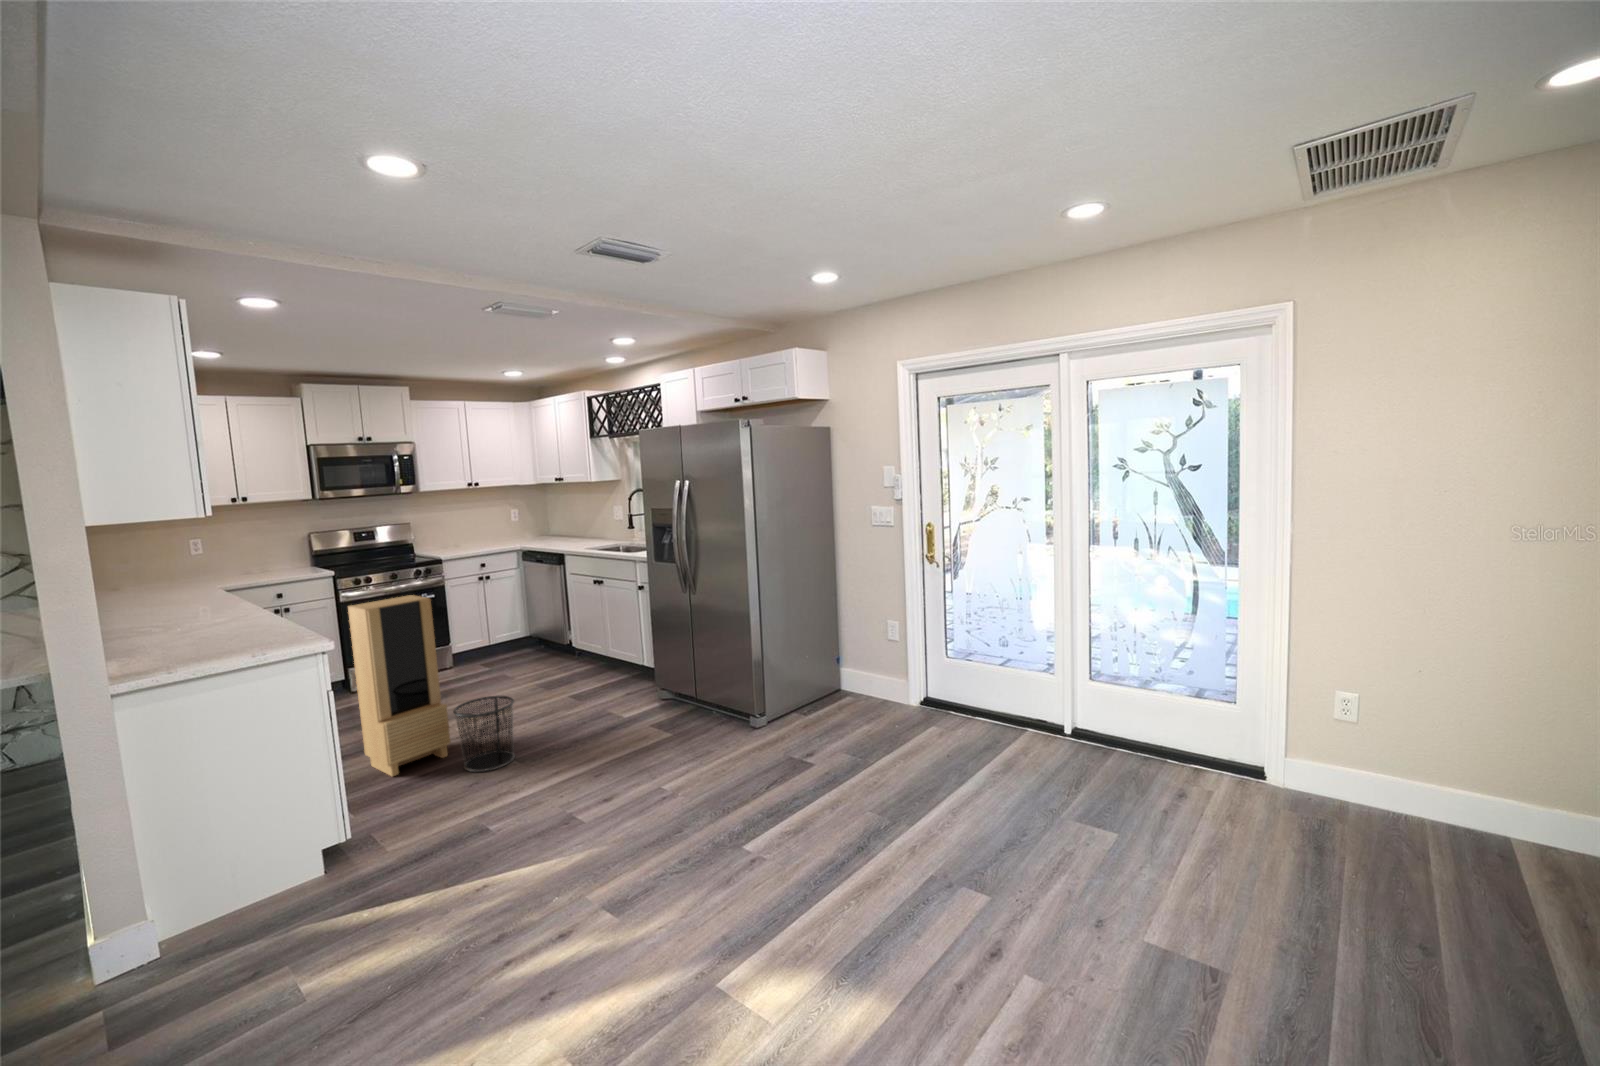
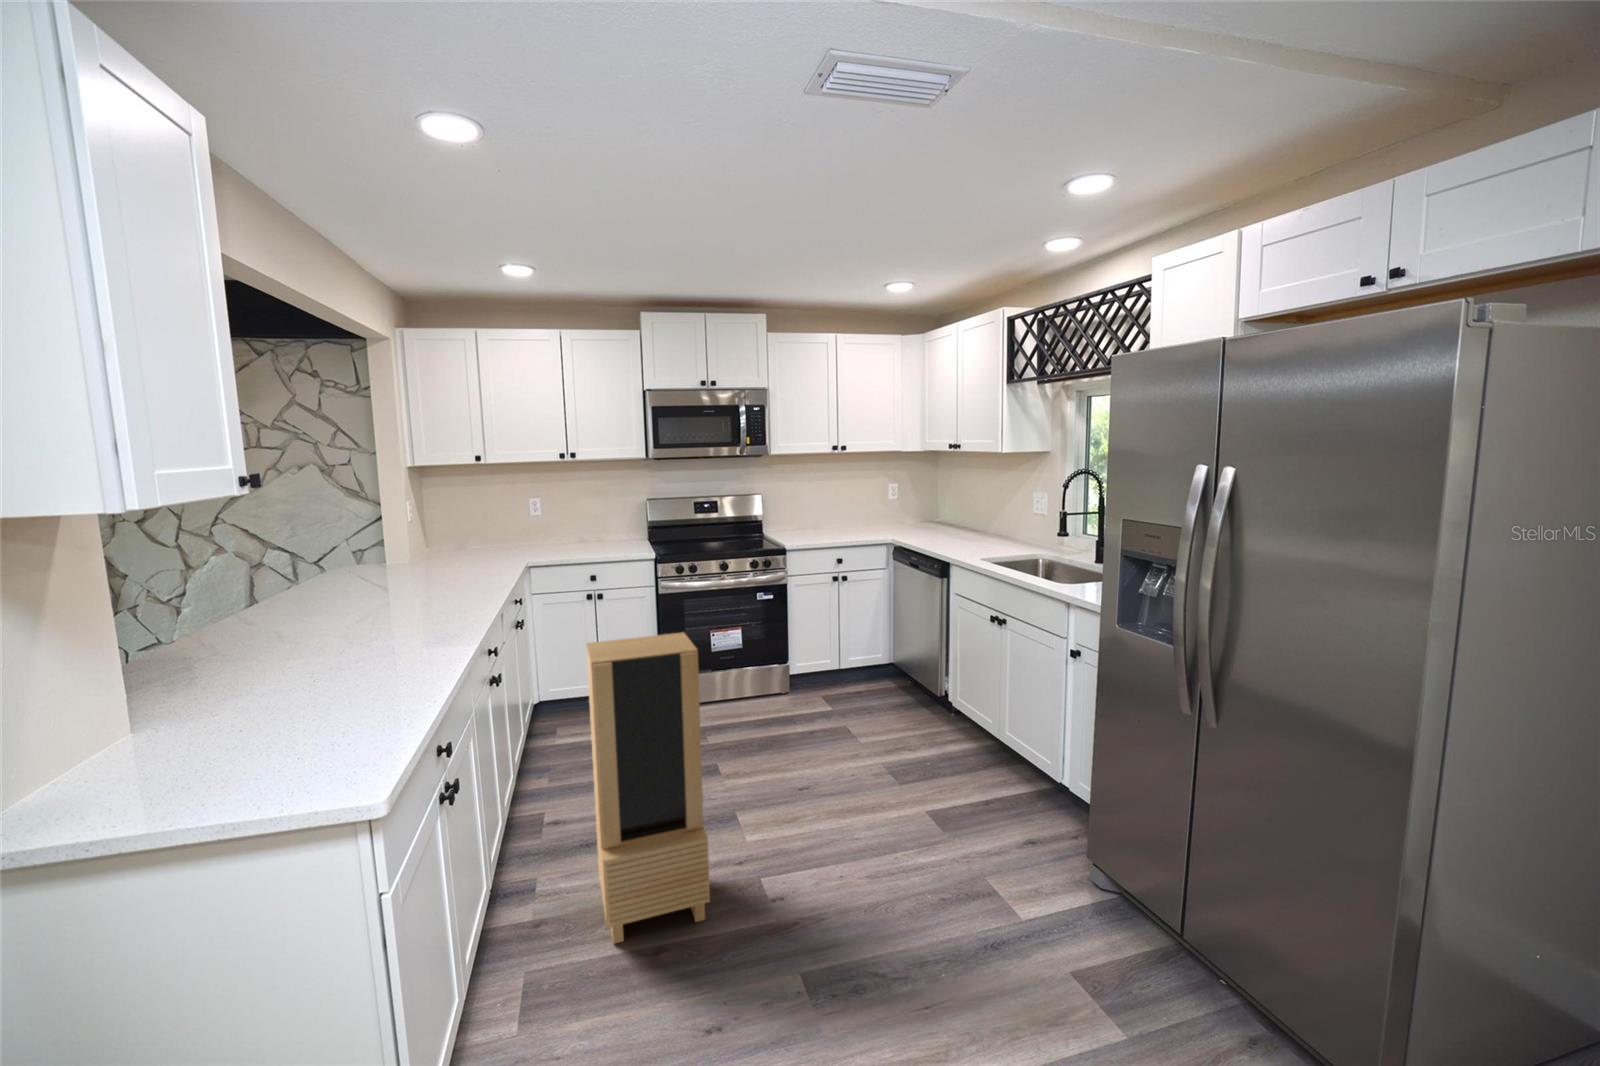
waste bin: present [453,696,515,772] -> none [699,846,806,1013]

